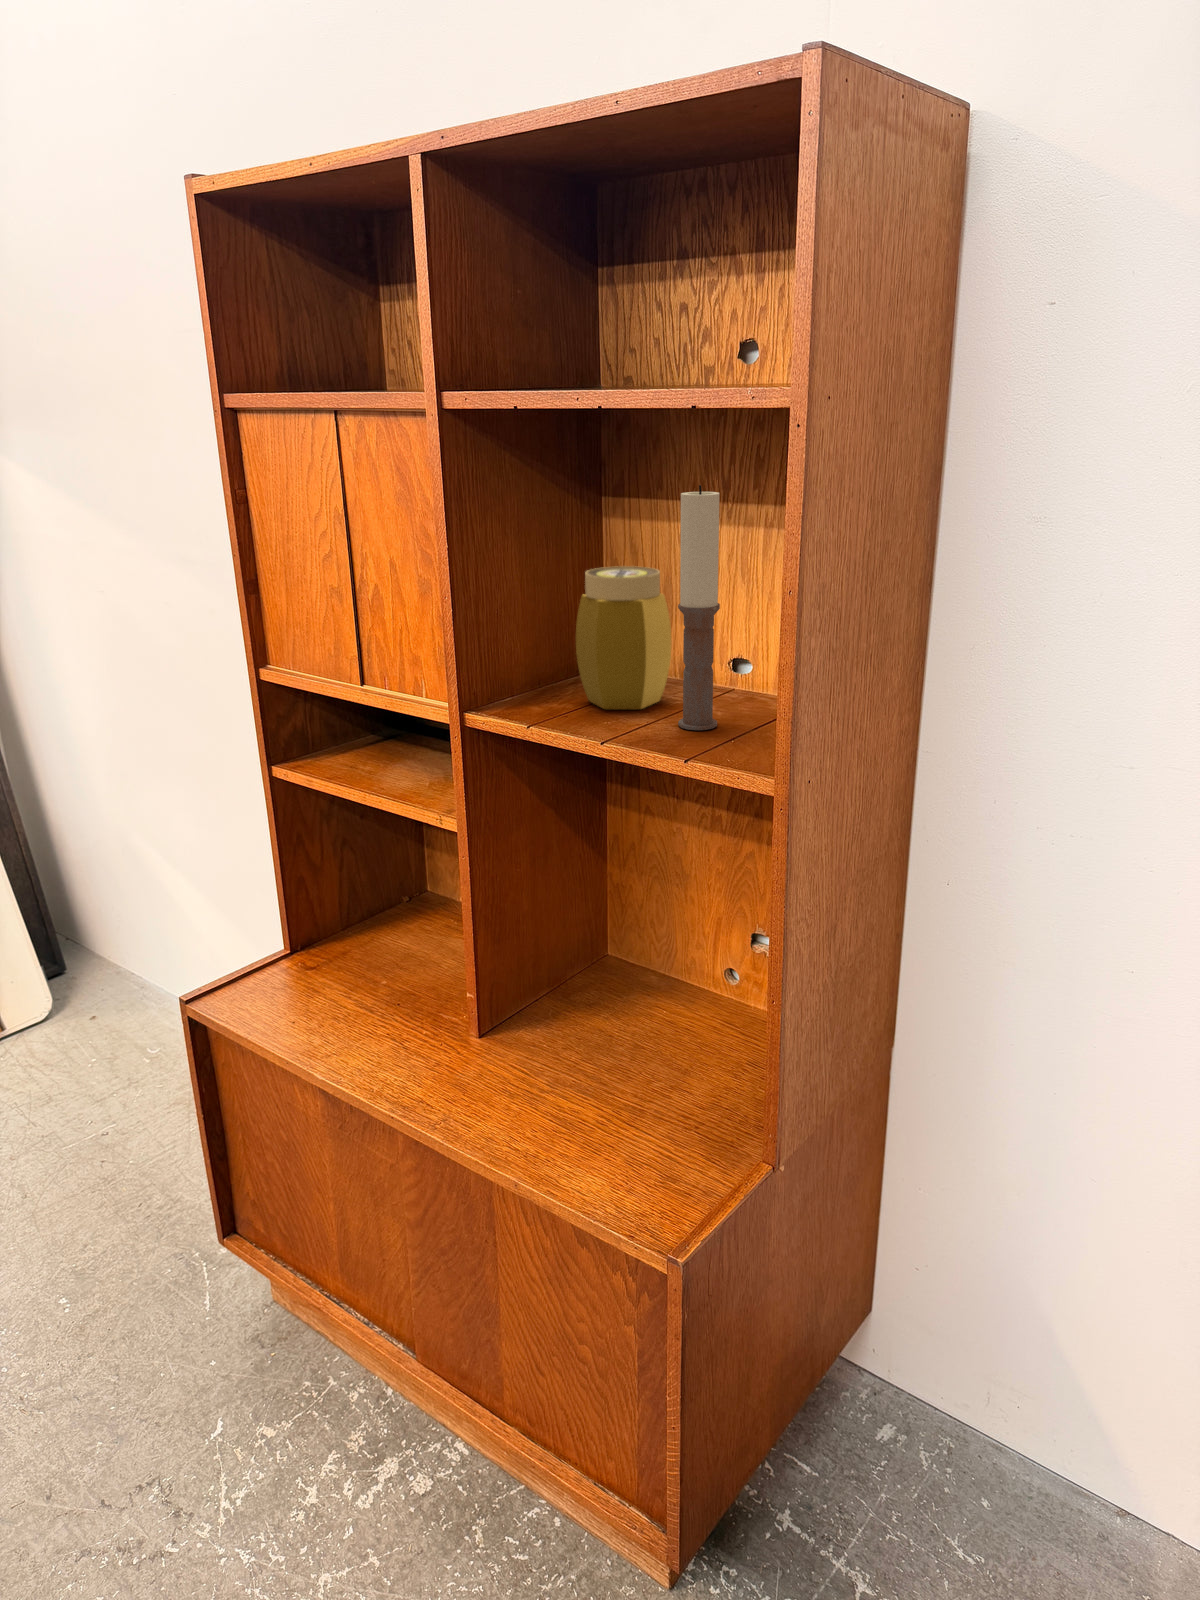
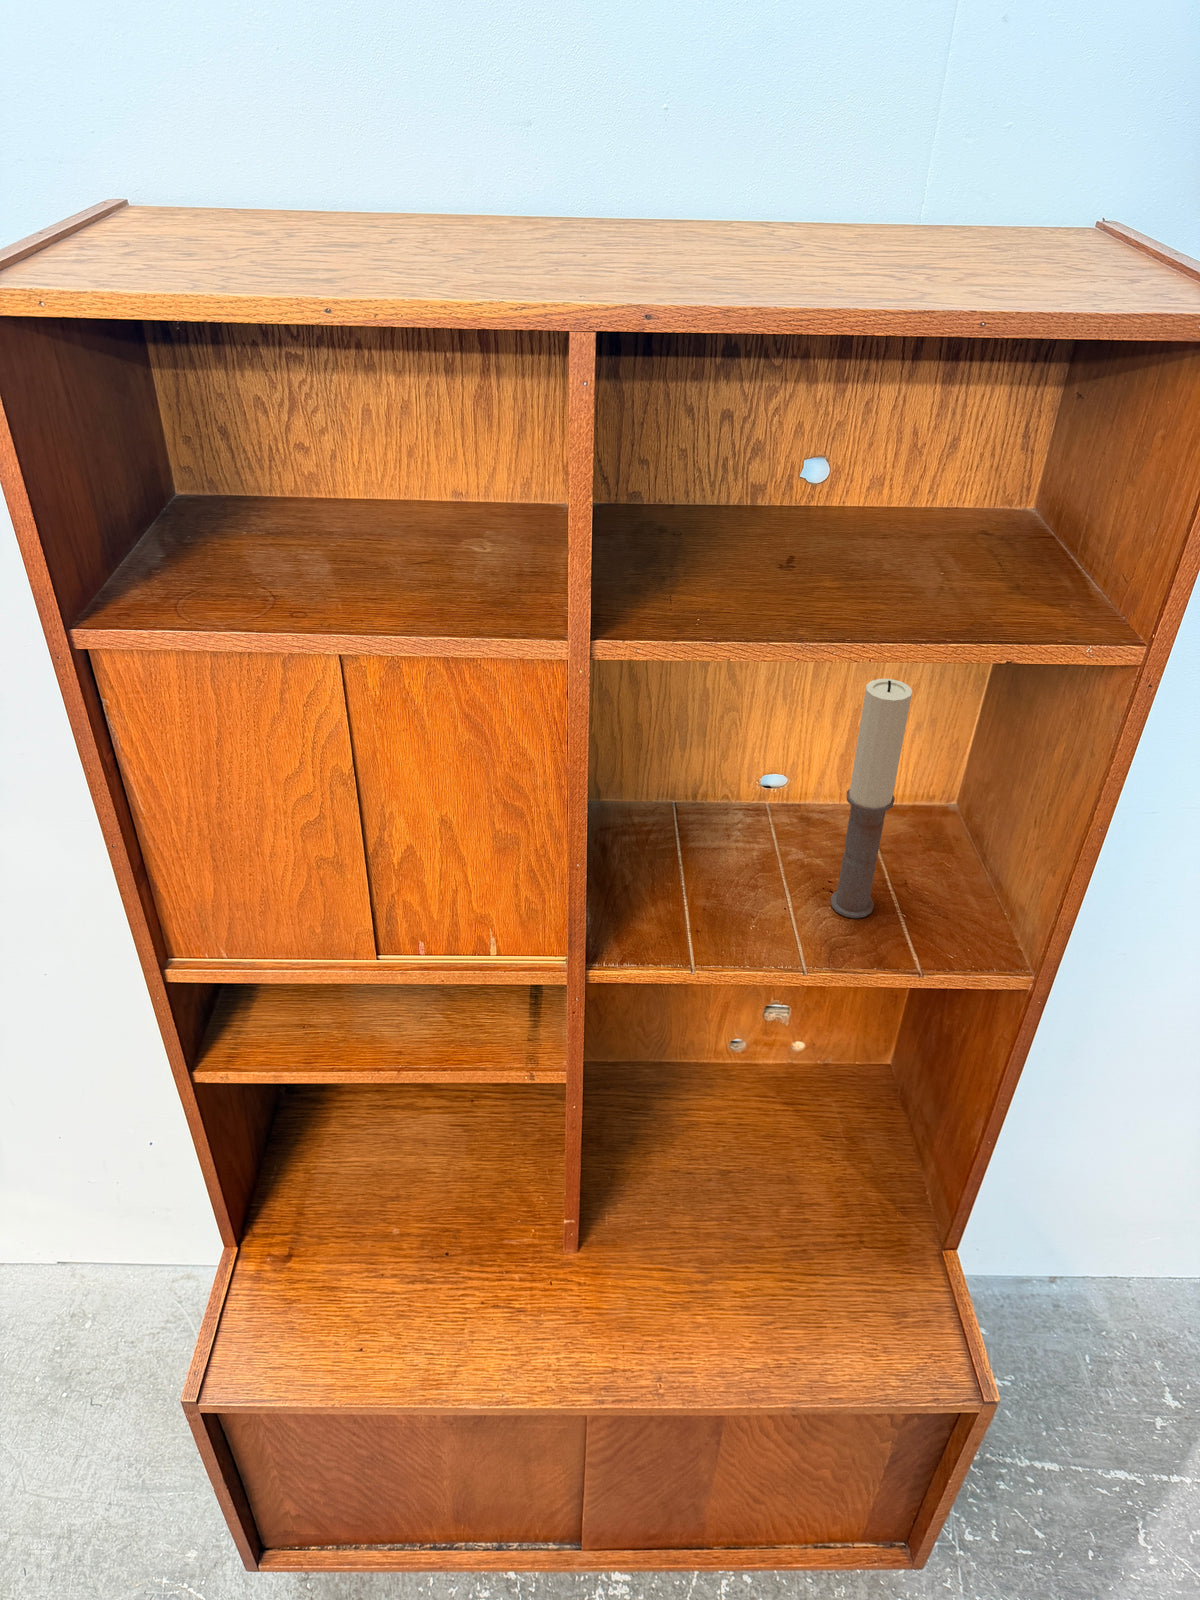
jar: present [576,566,672,709] -> none [673,735,779,908]

